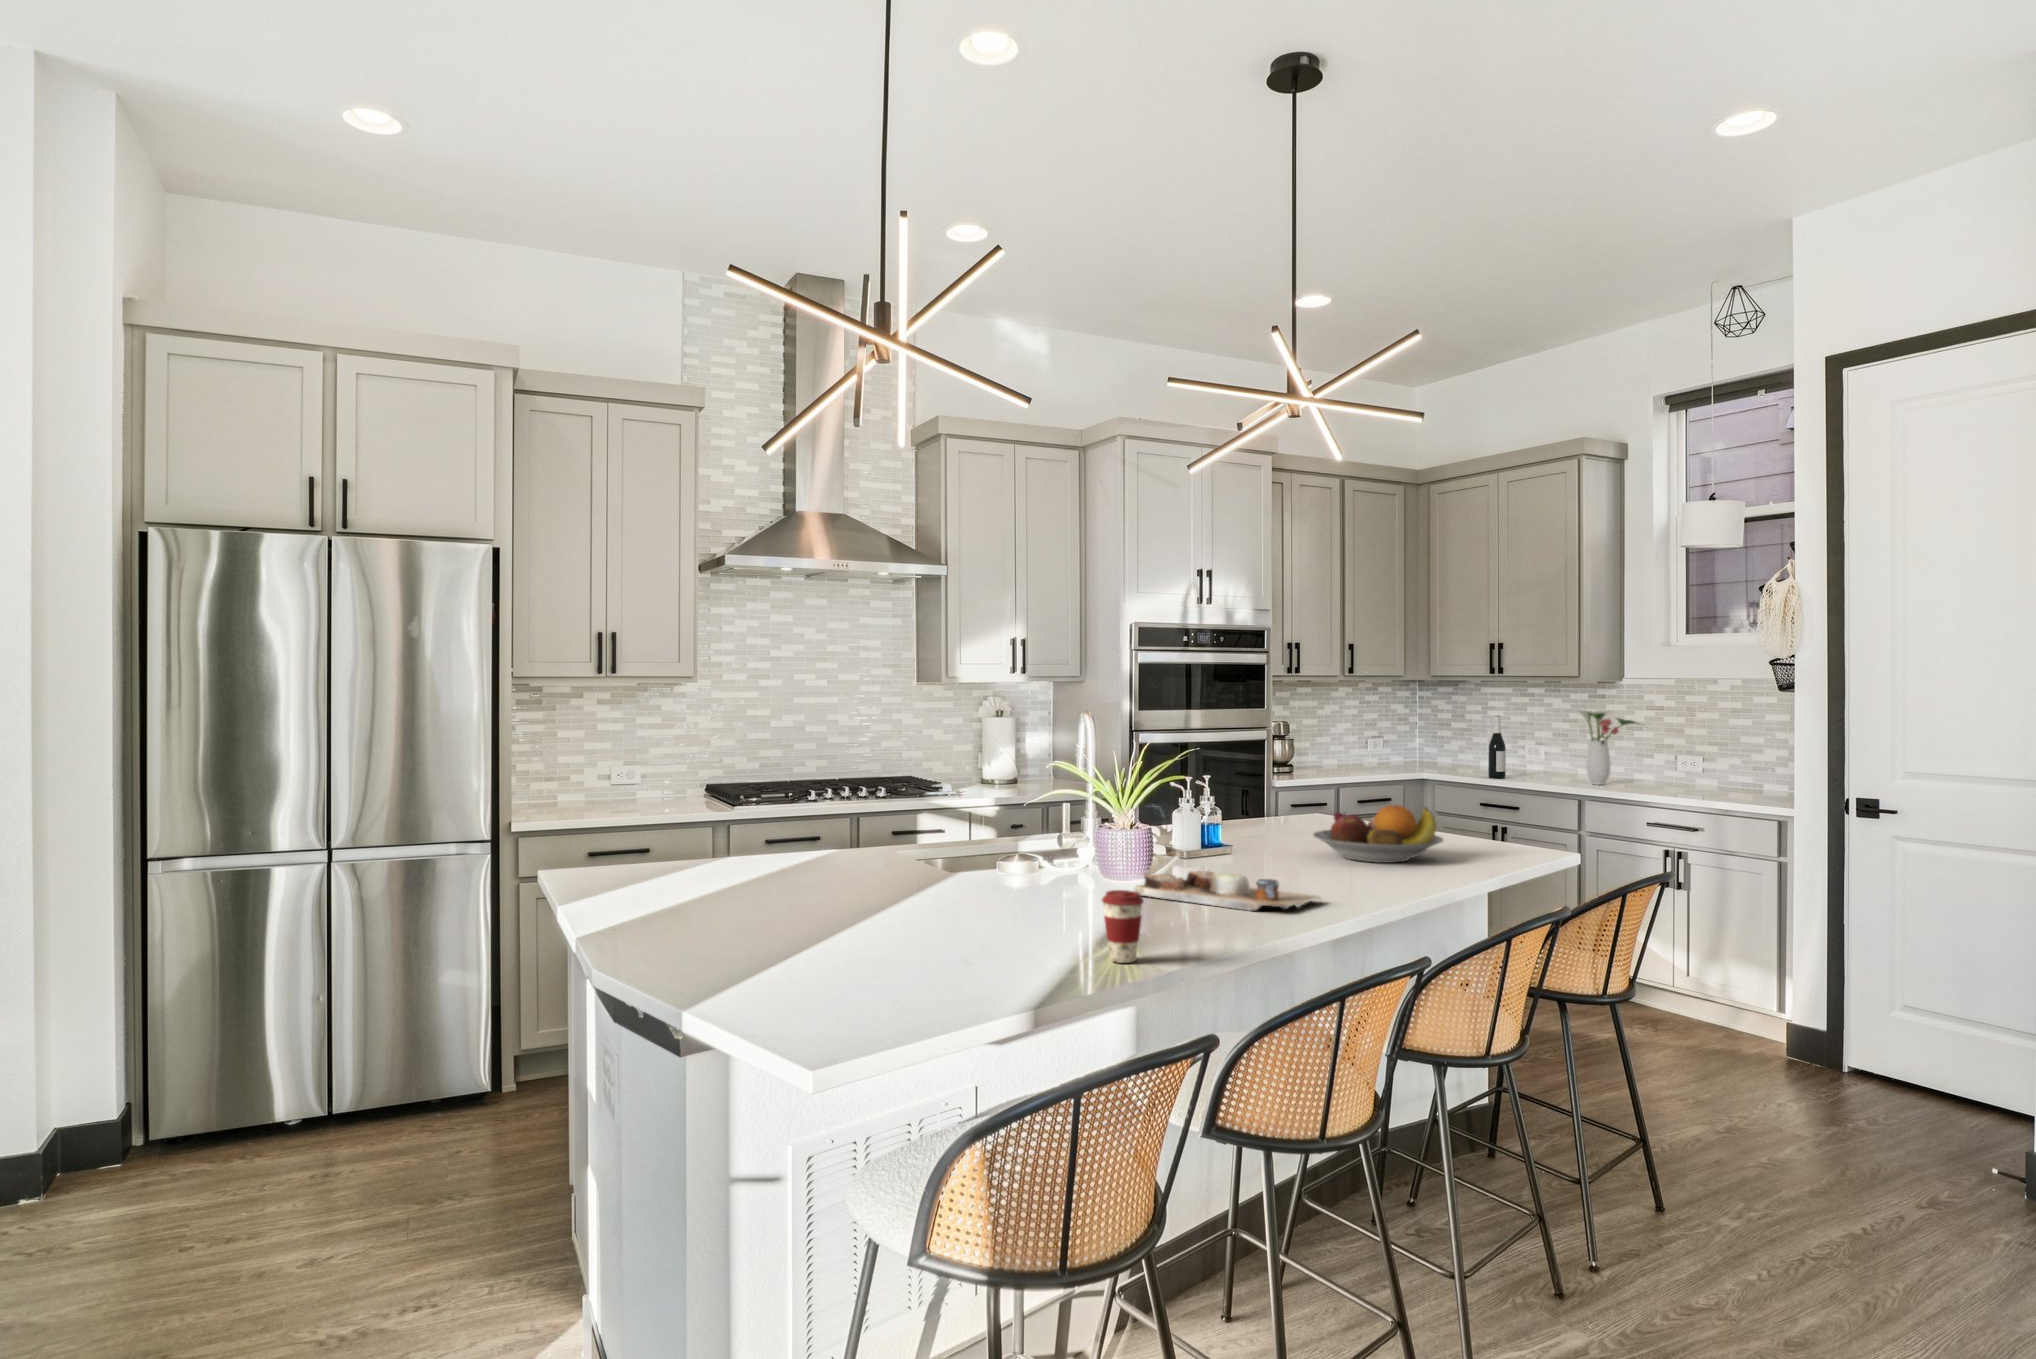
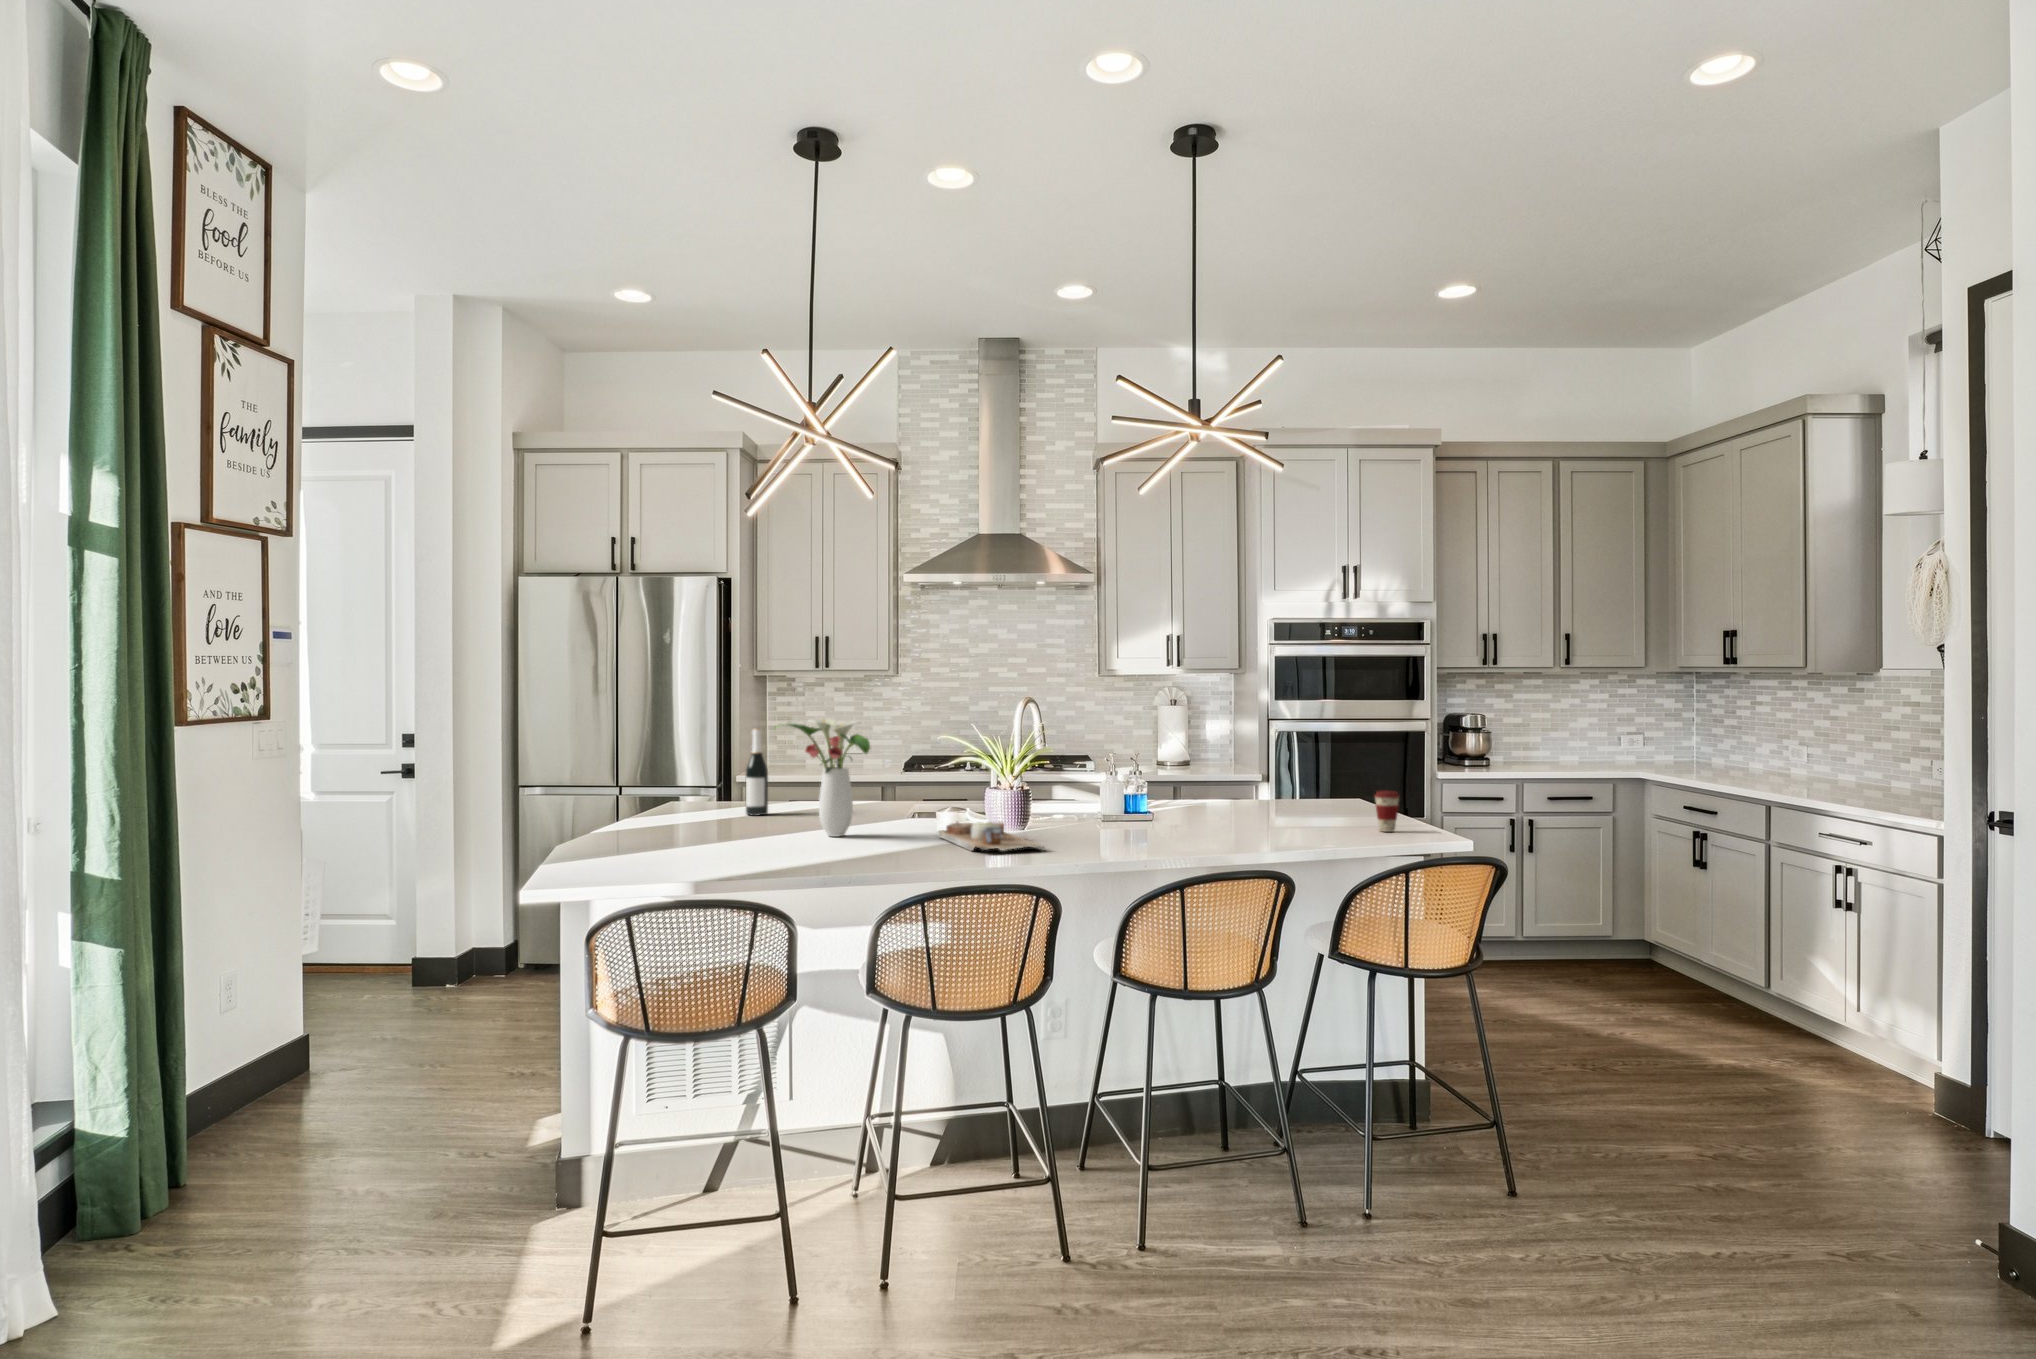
flower arrangement: present [1574,709,1636,785] -> present [782,718,870,837]
wine bottle: present [1488,716,1506,778] -> present [746,728,768,816]
fruit bowl: present [1313,805,1443,863] -> none [1187,782,1304,833]
coffee cup: present [1102,890,1144,963] -> present [1375,791,1399,832]

